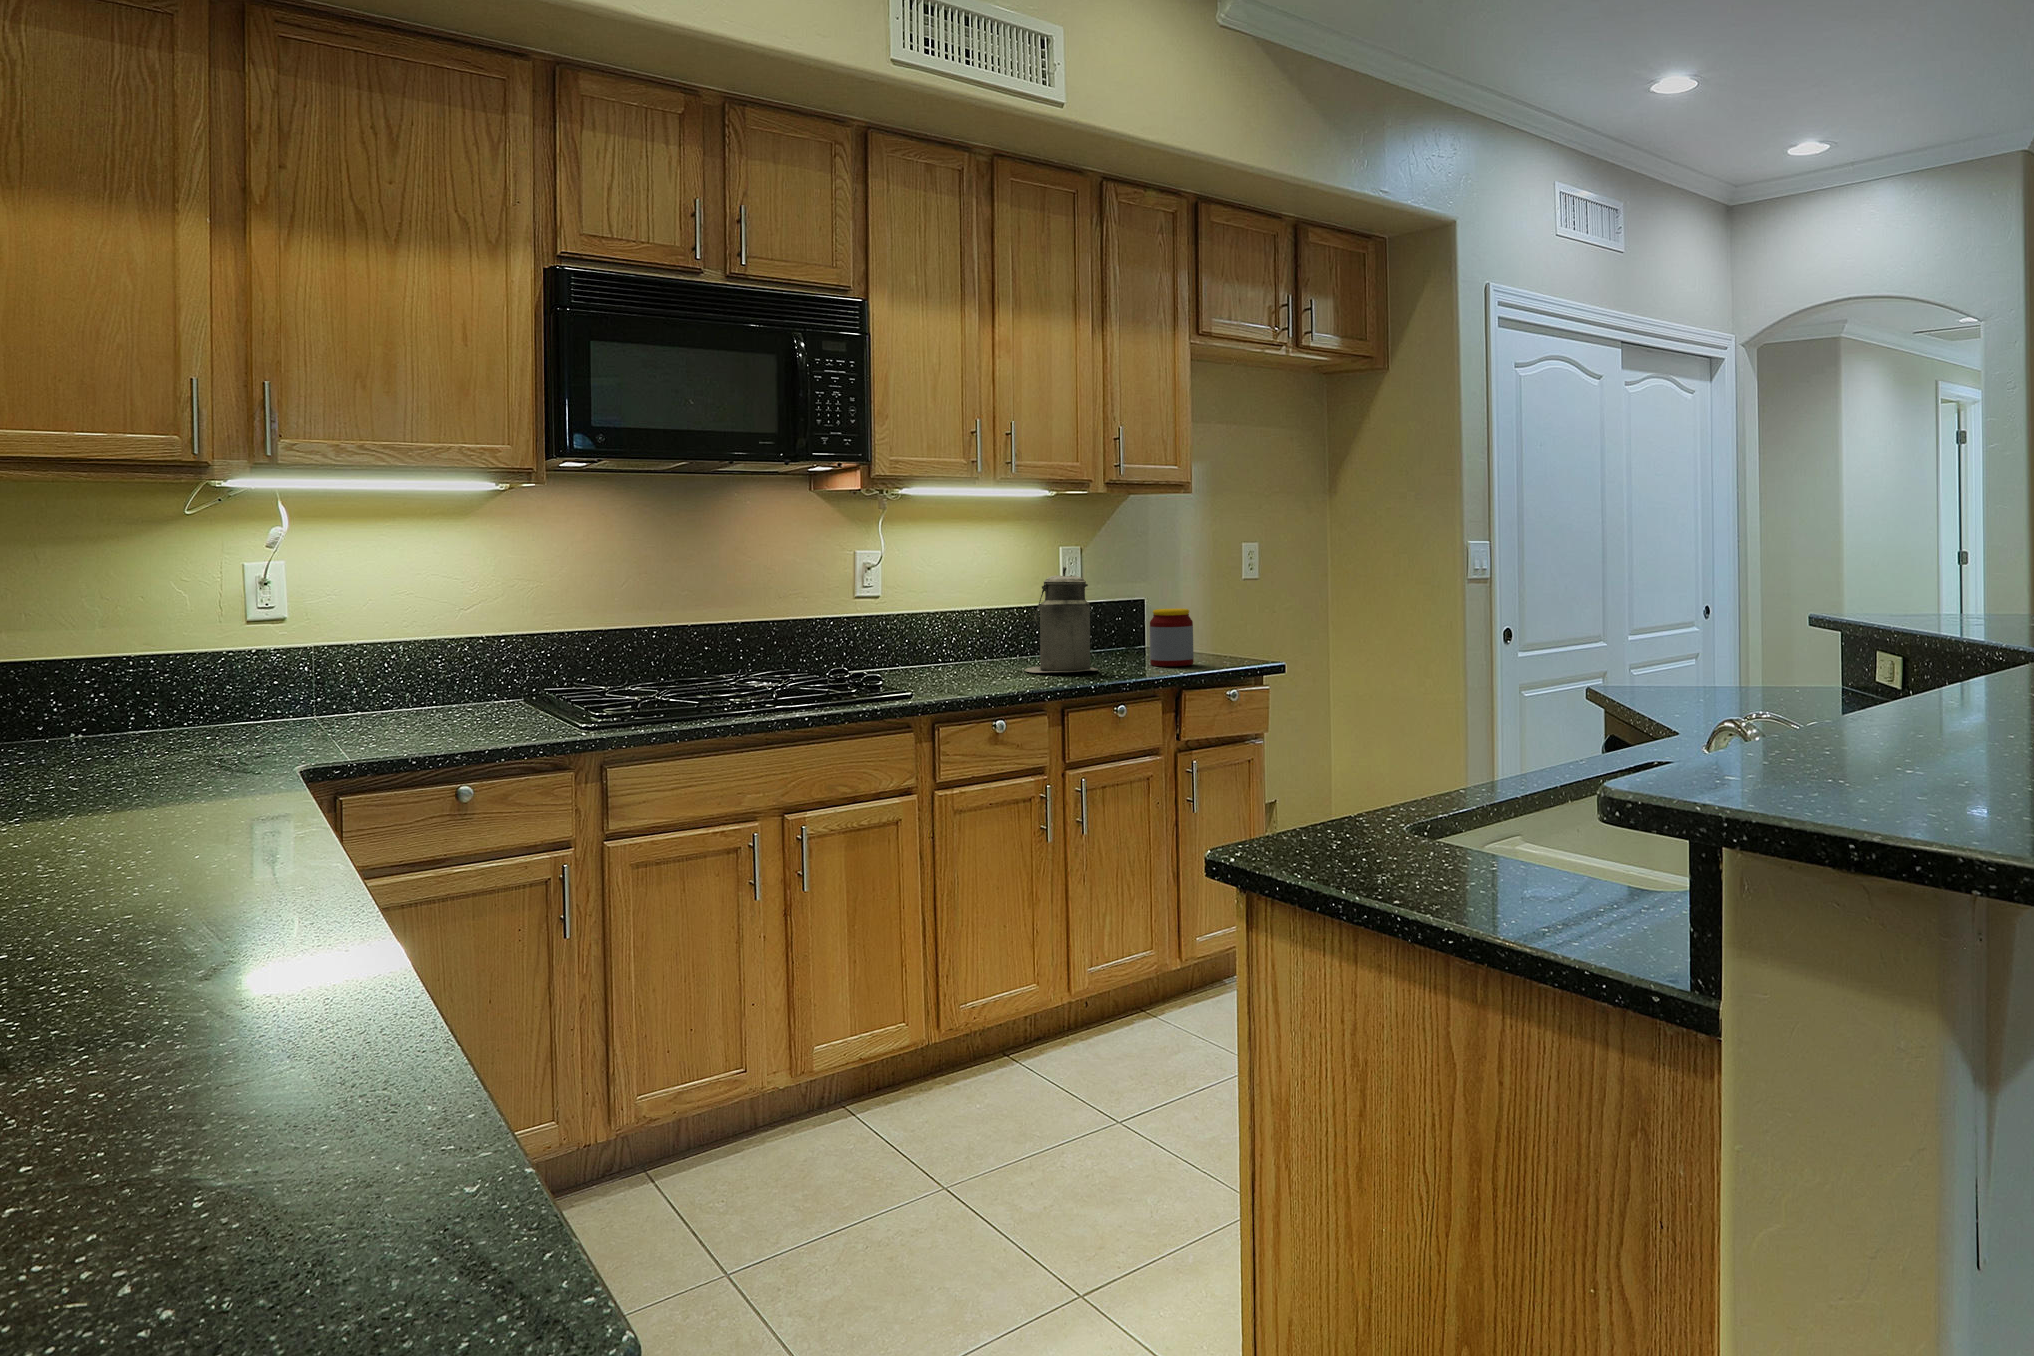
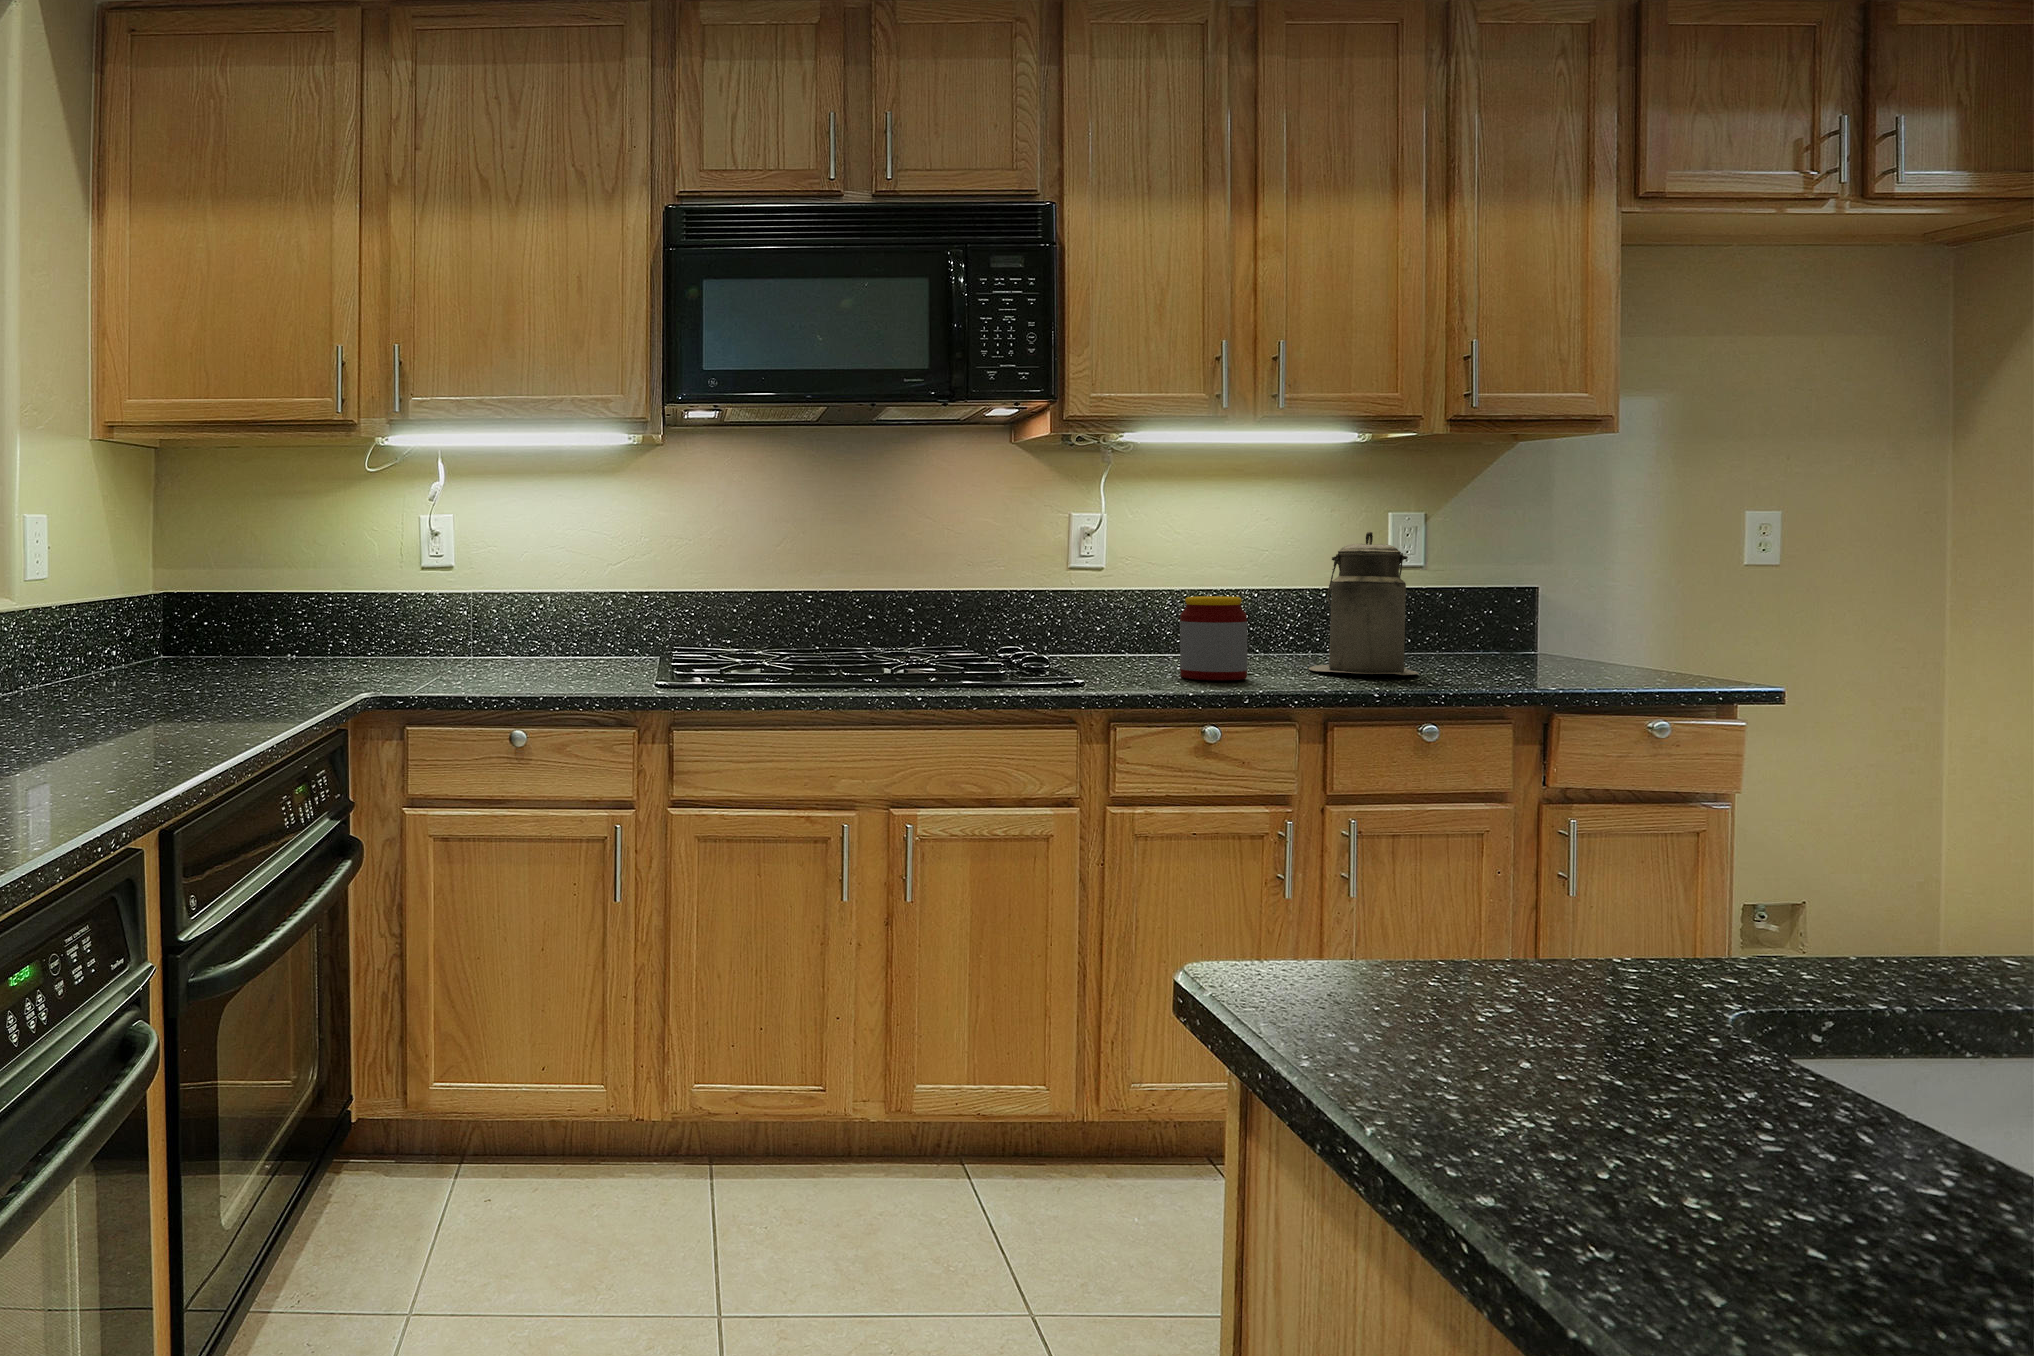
jar: present [1150,608,1194,666] -> present [1180,596,1247,680]

